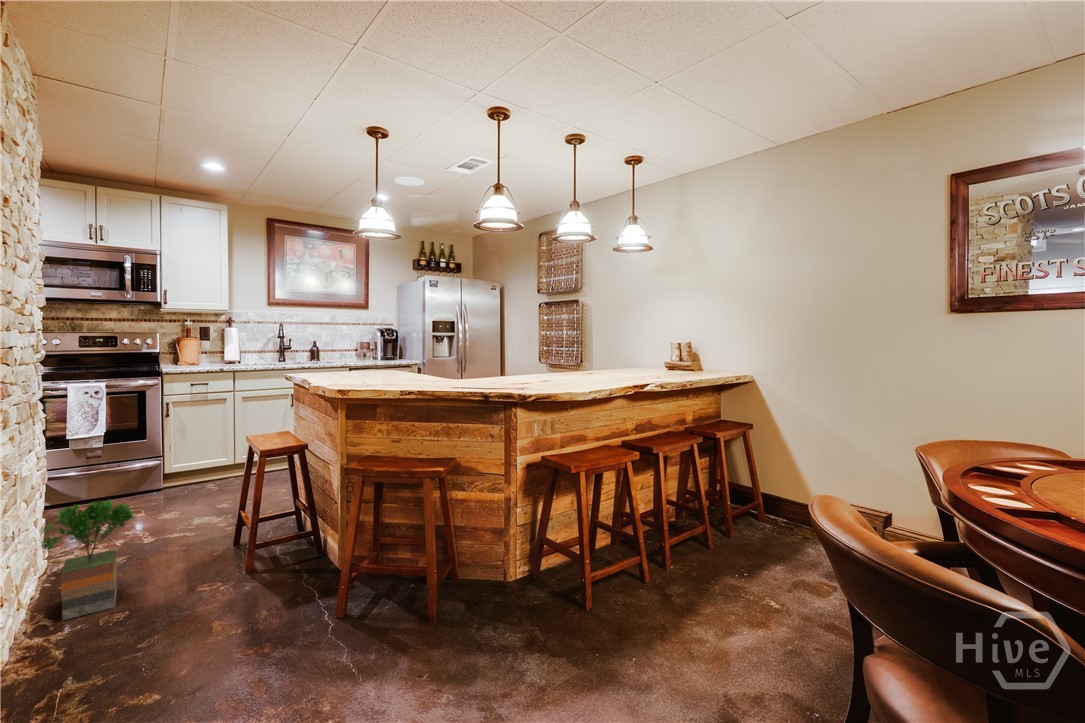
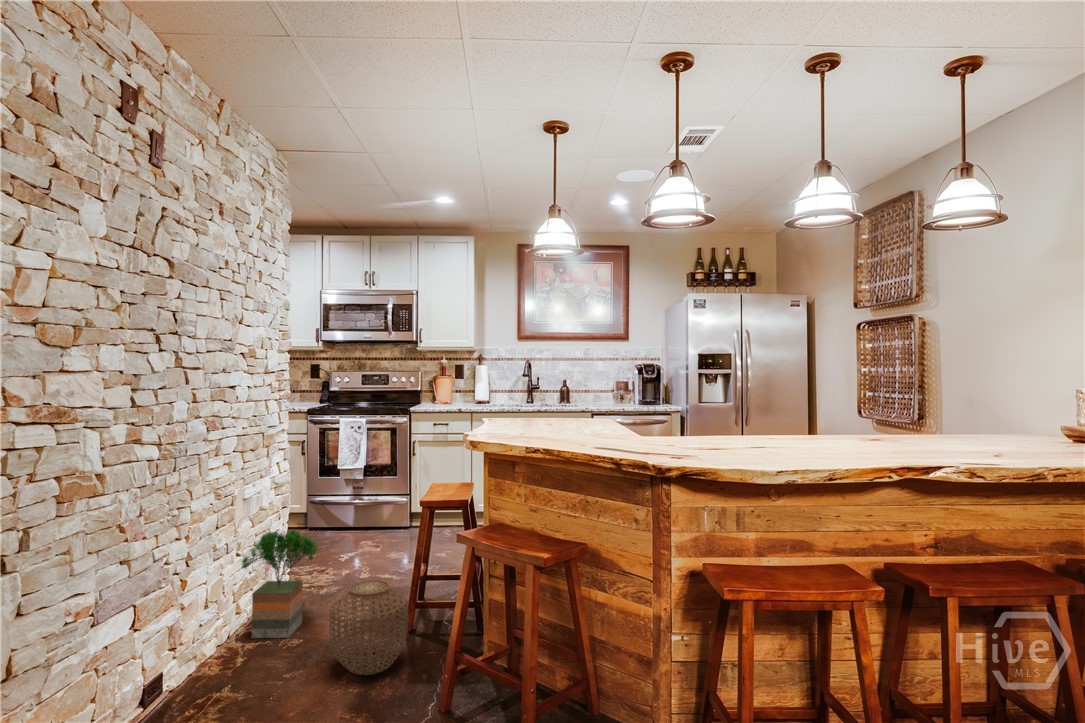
woven basket: none [192,525,274,612] -> present [329,580,408,675]

